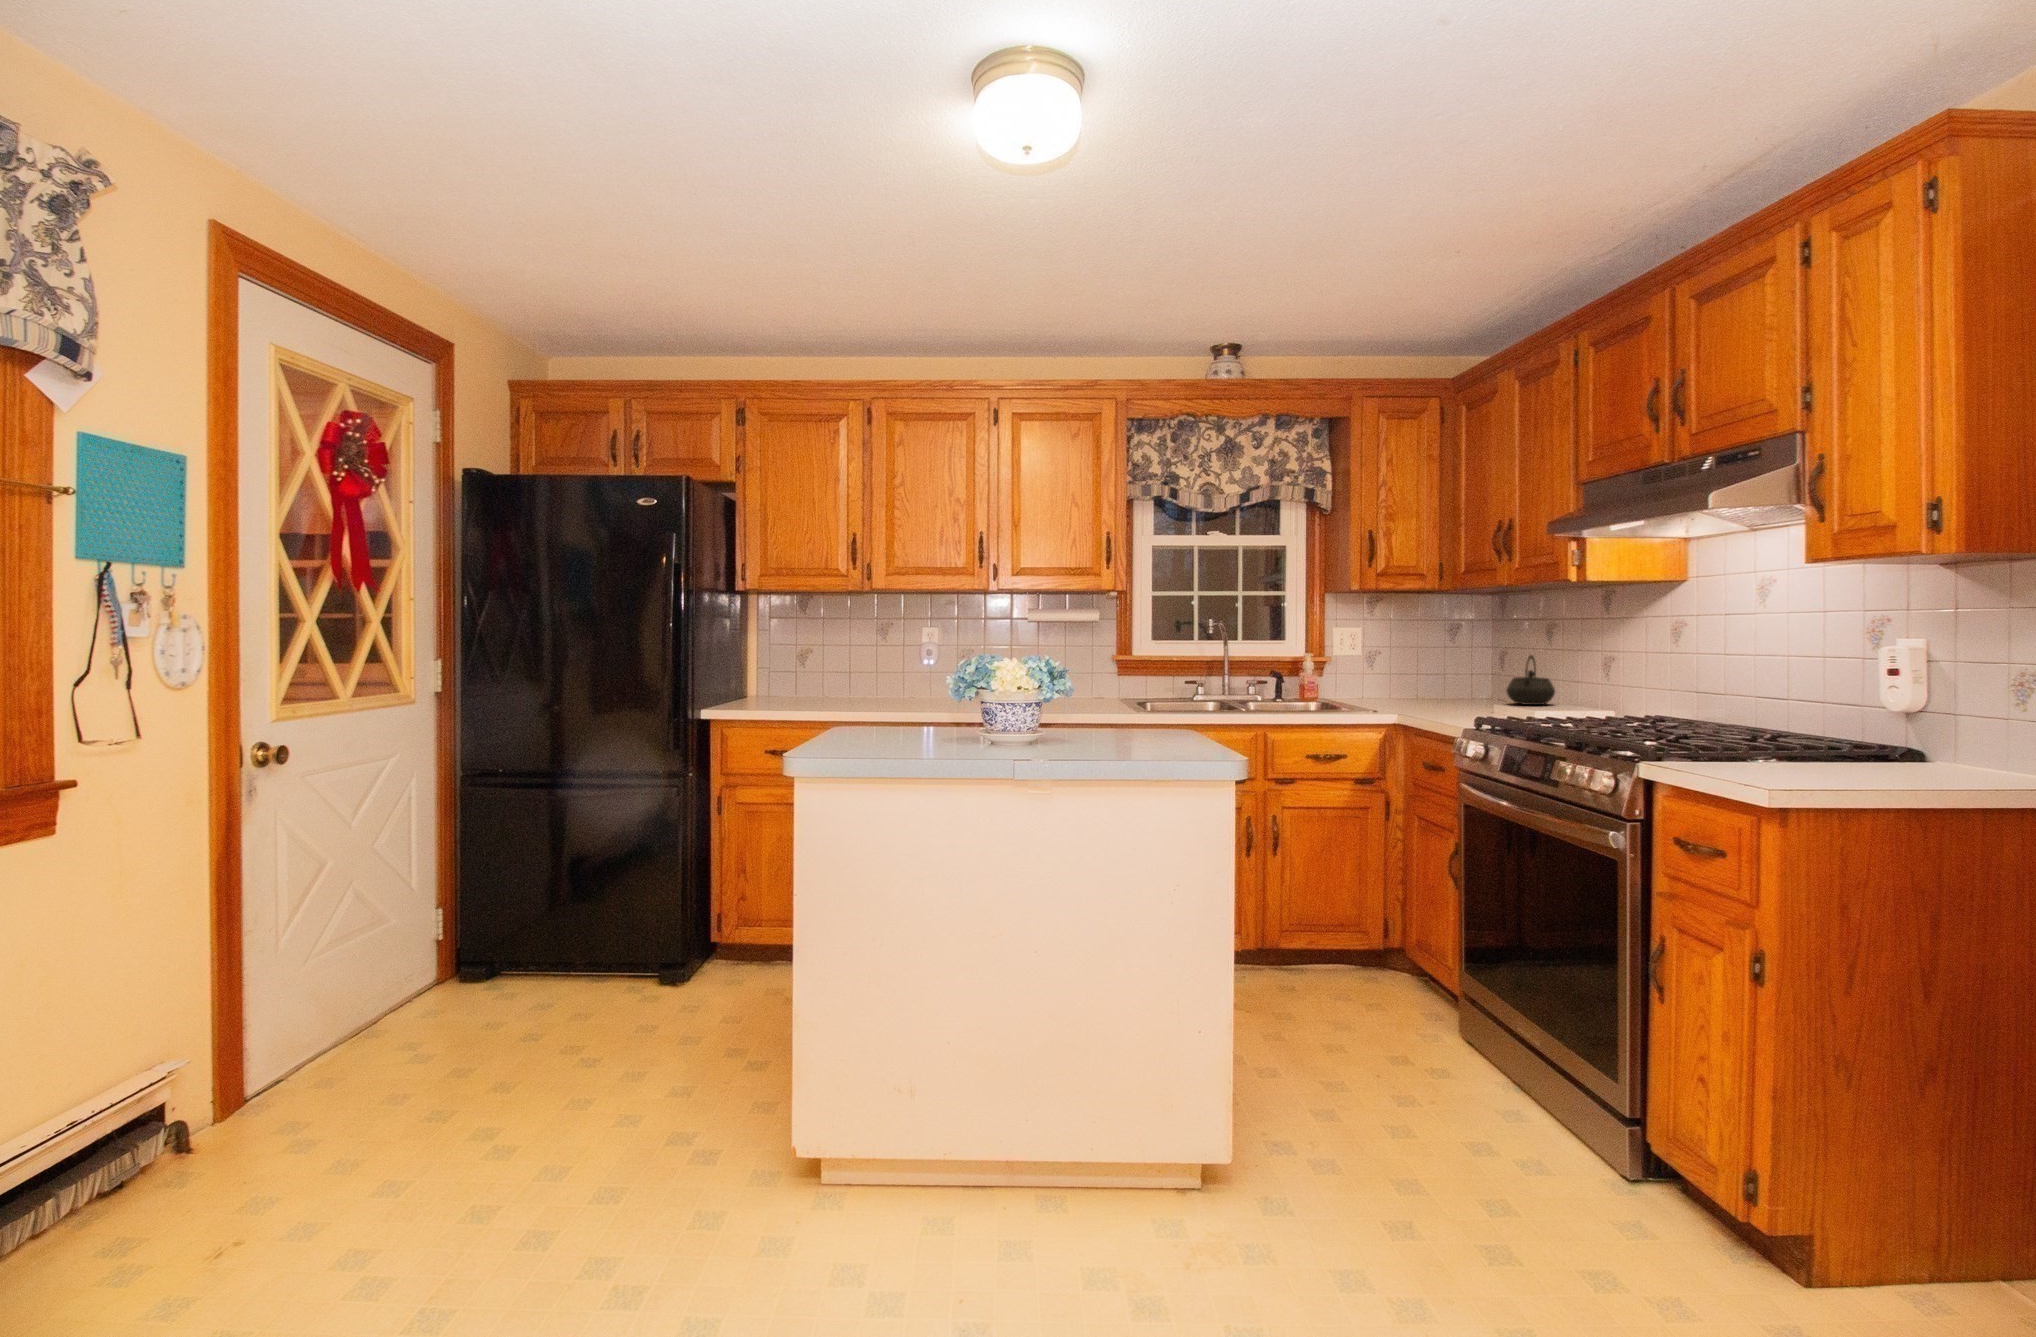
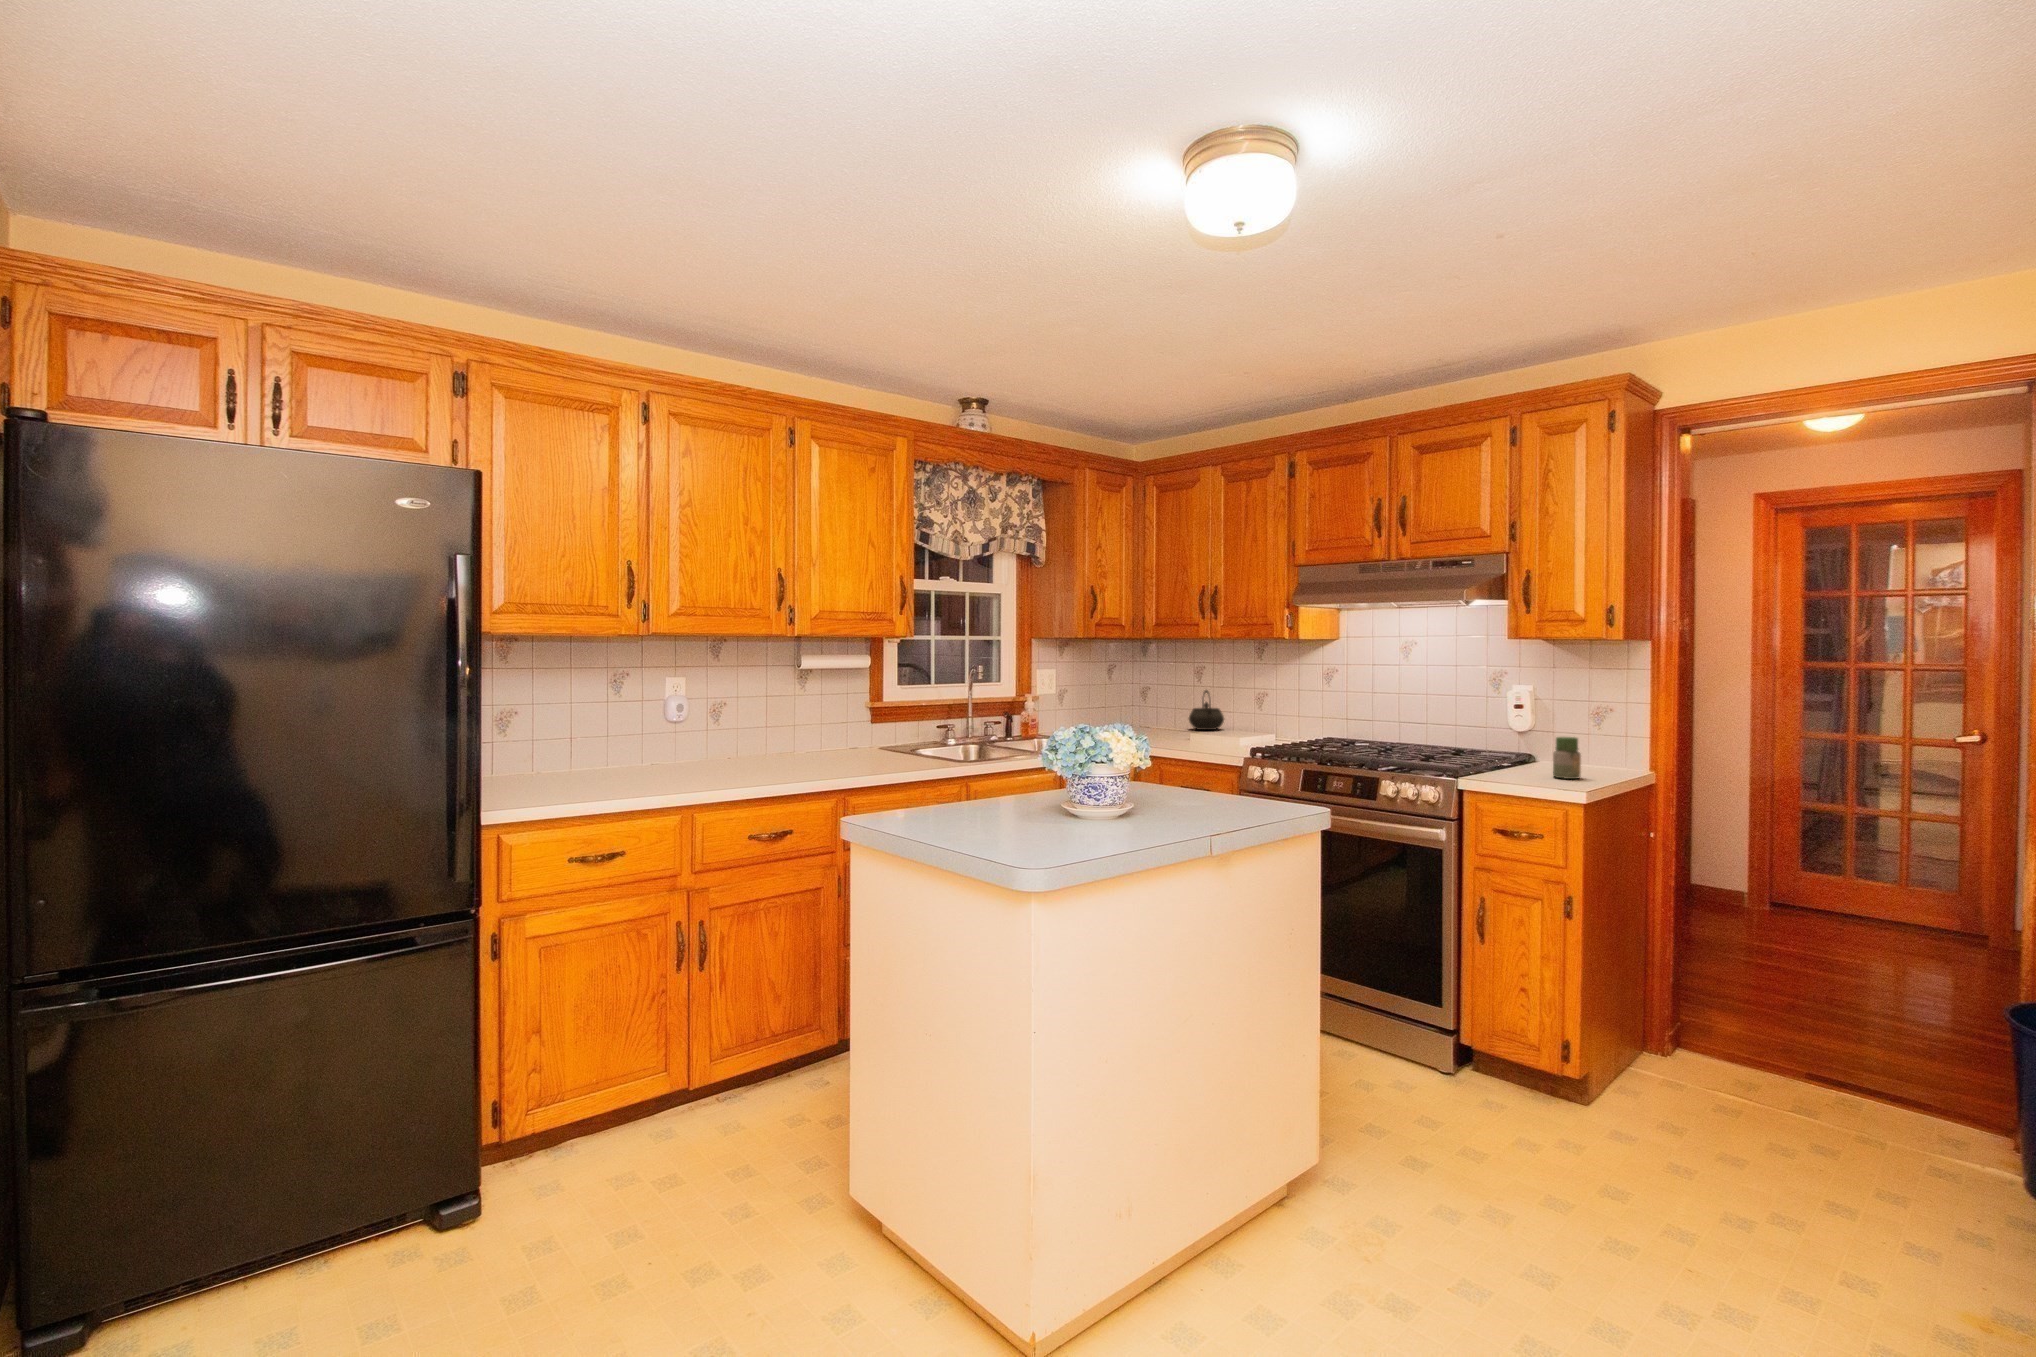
jar: none [1783,714,1833,780] -> present [1553,737,1581,779]

